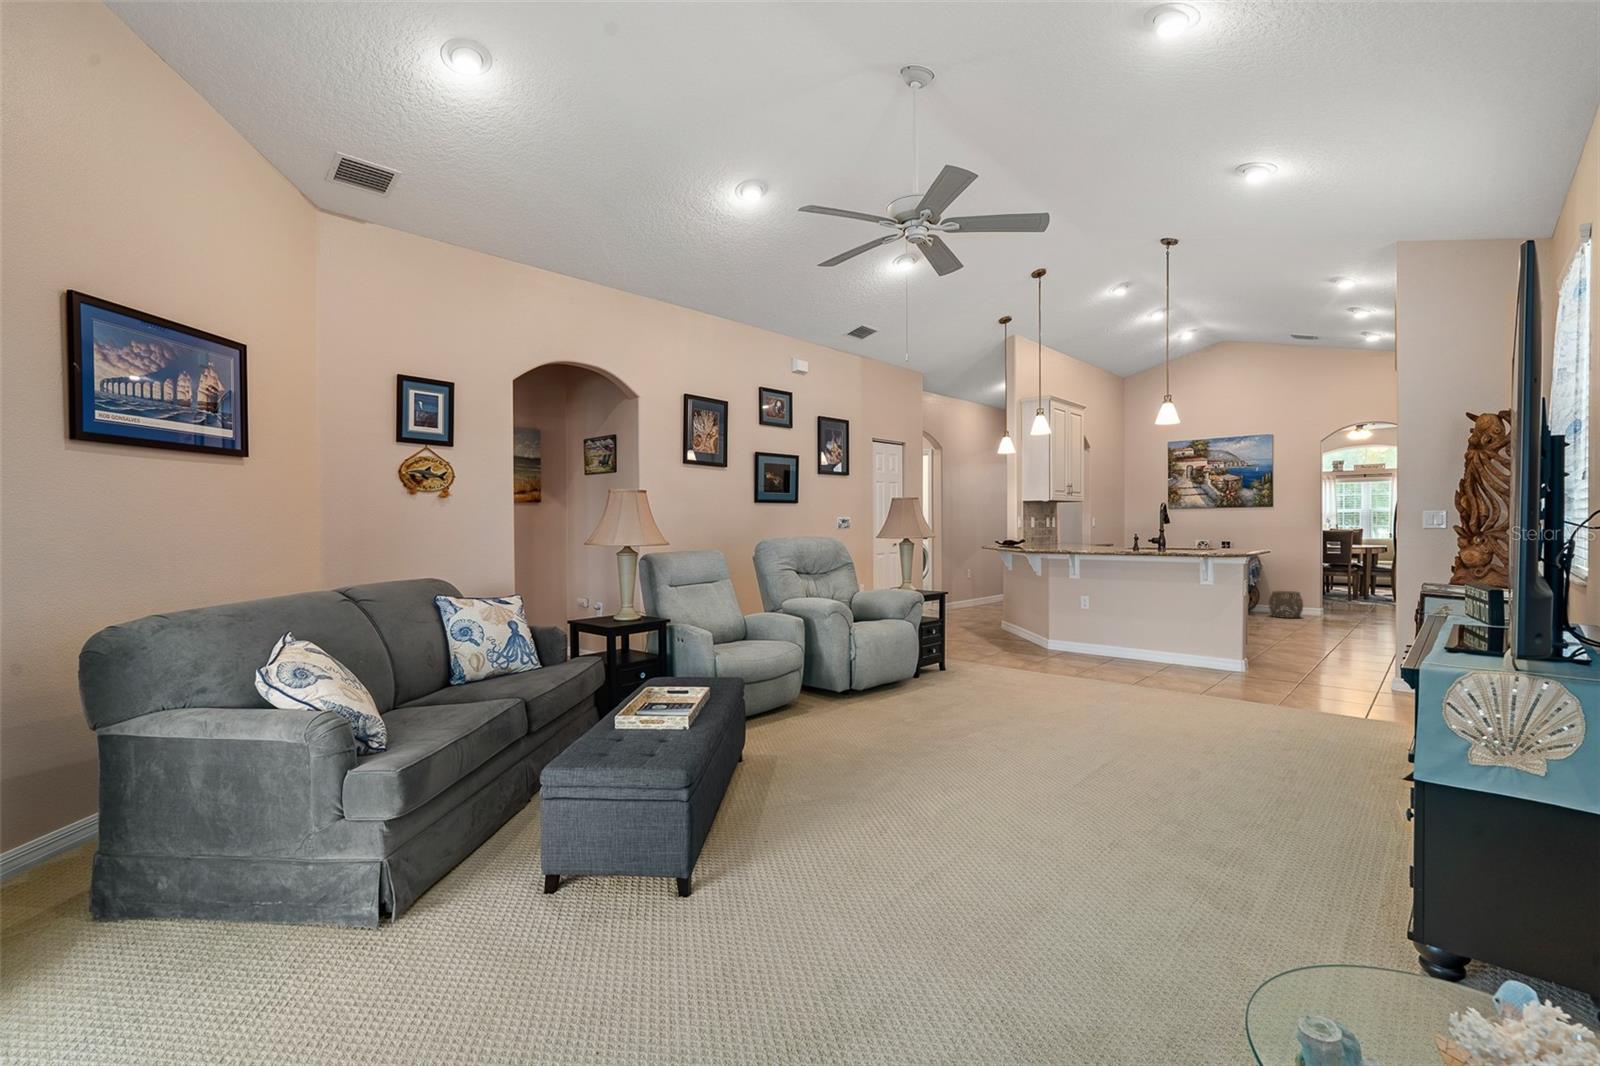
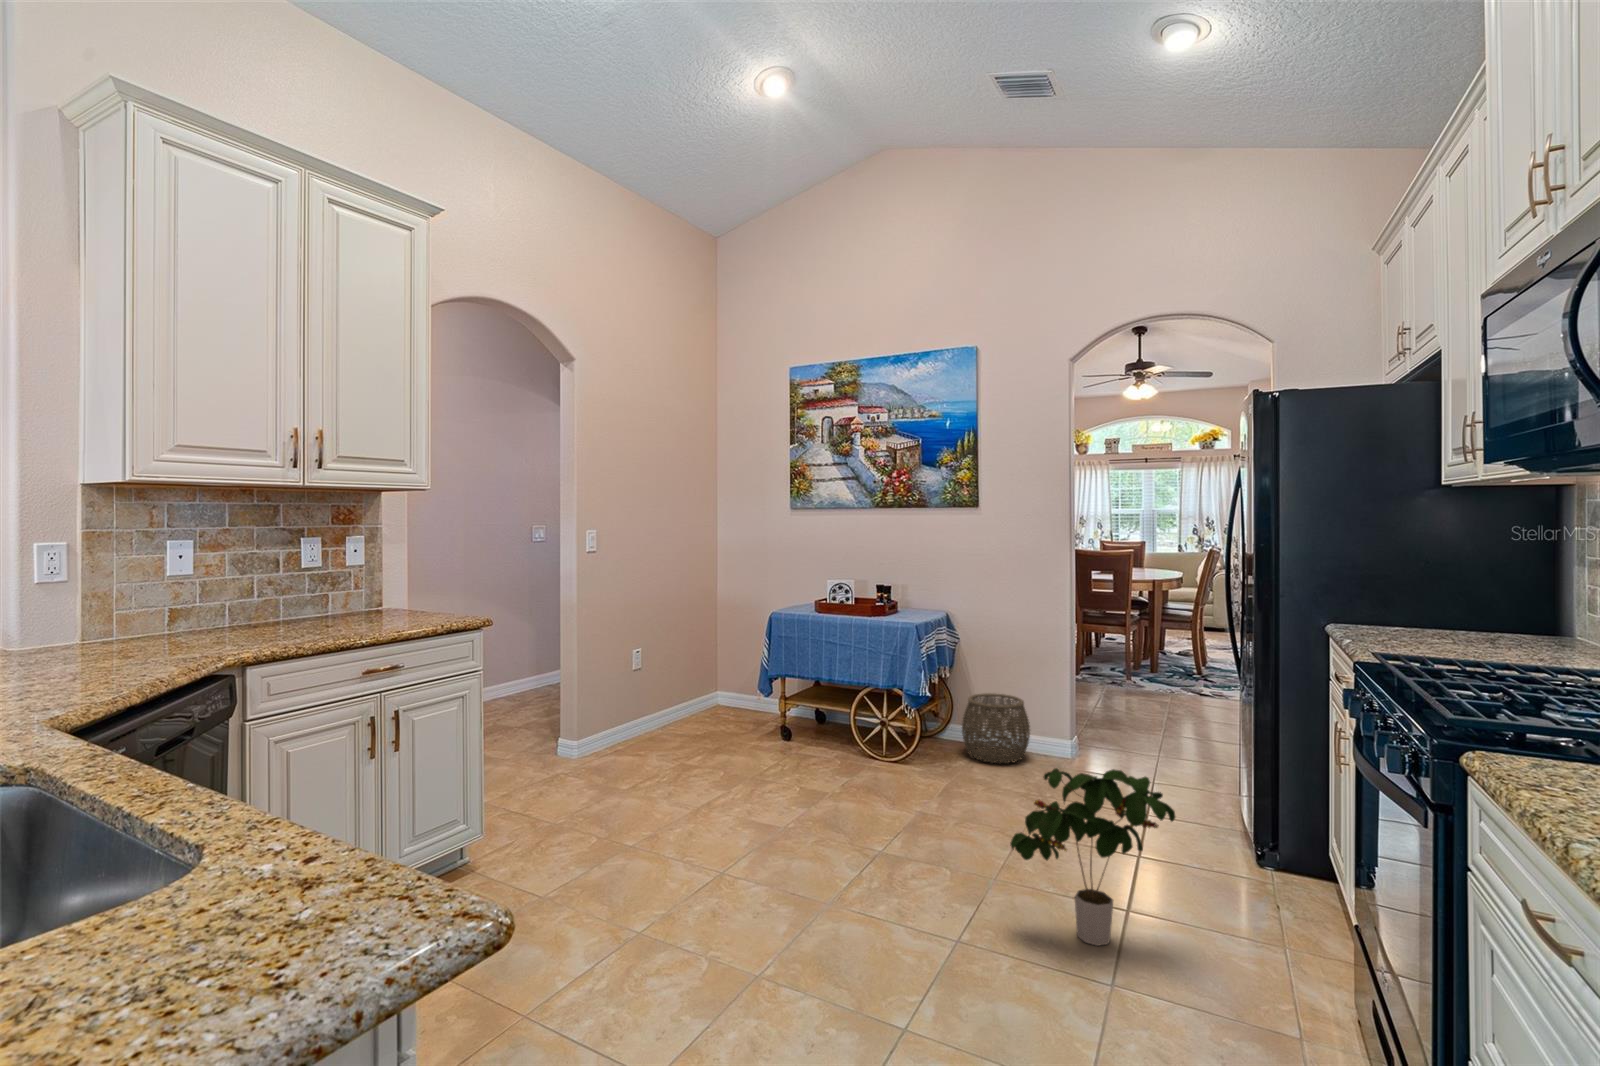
potted plant: none [1311,587,1369,639] -> present [1010,768,1175,946]

